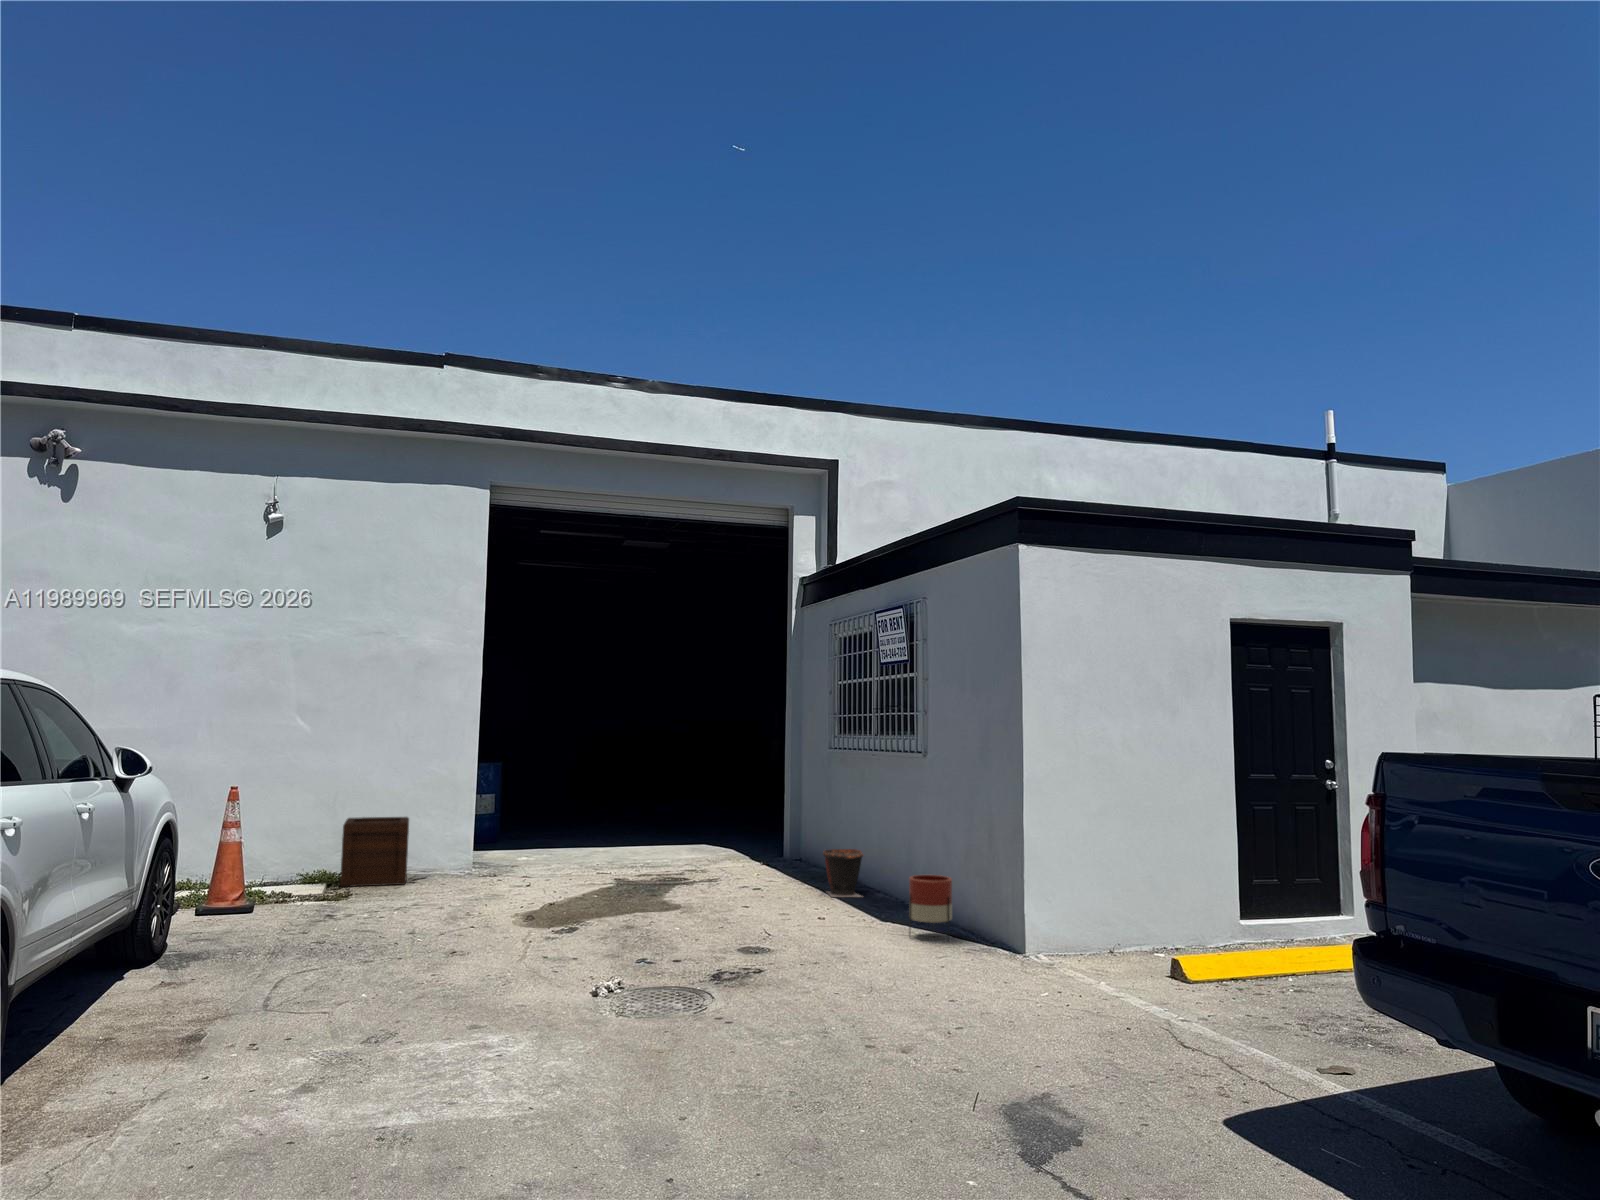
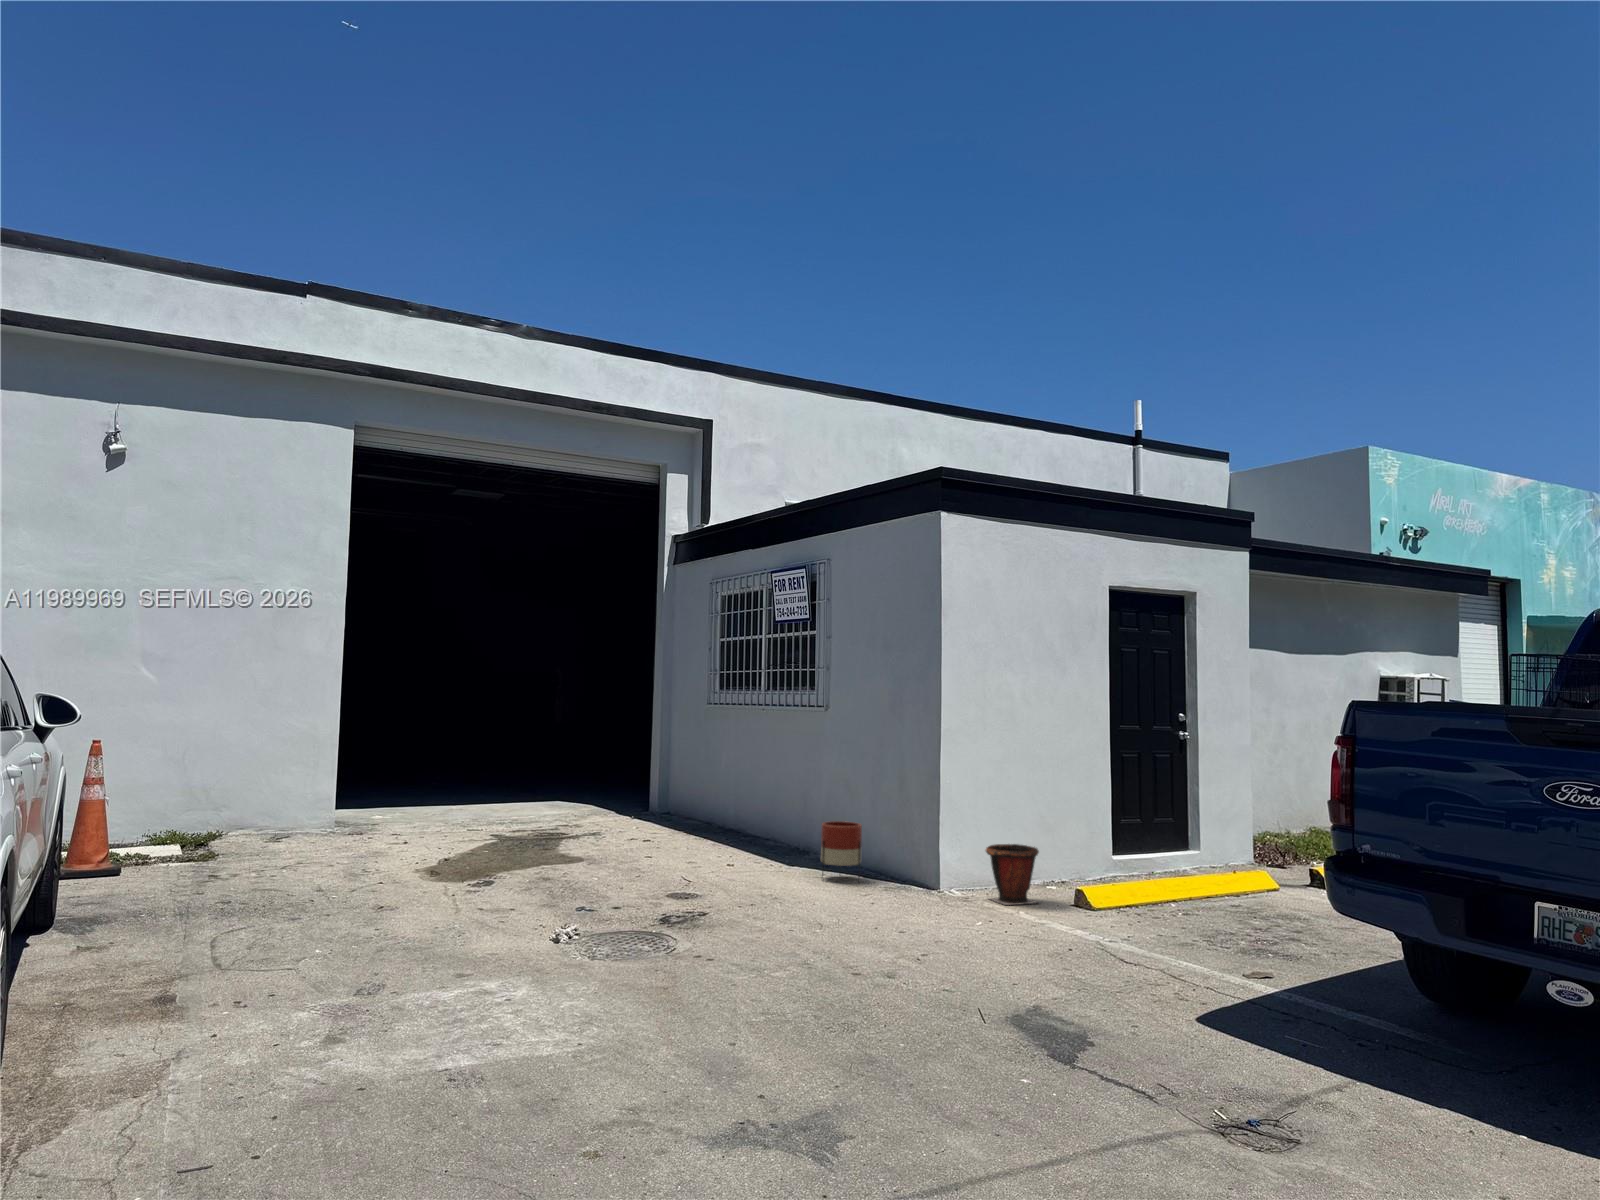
wooden crate: present [340,817,409,887] -> none [194,773,276,848]
waste bin: present [823,849,863,897] -> present [986,844,1039,905]

